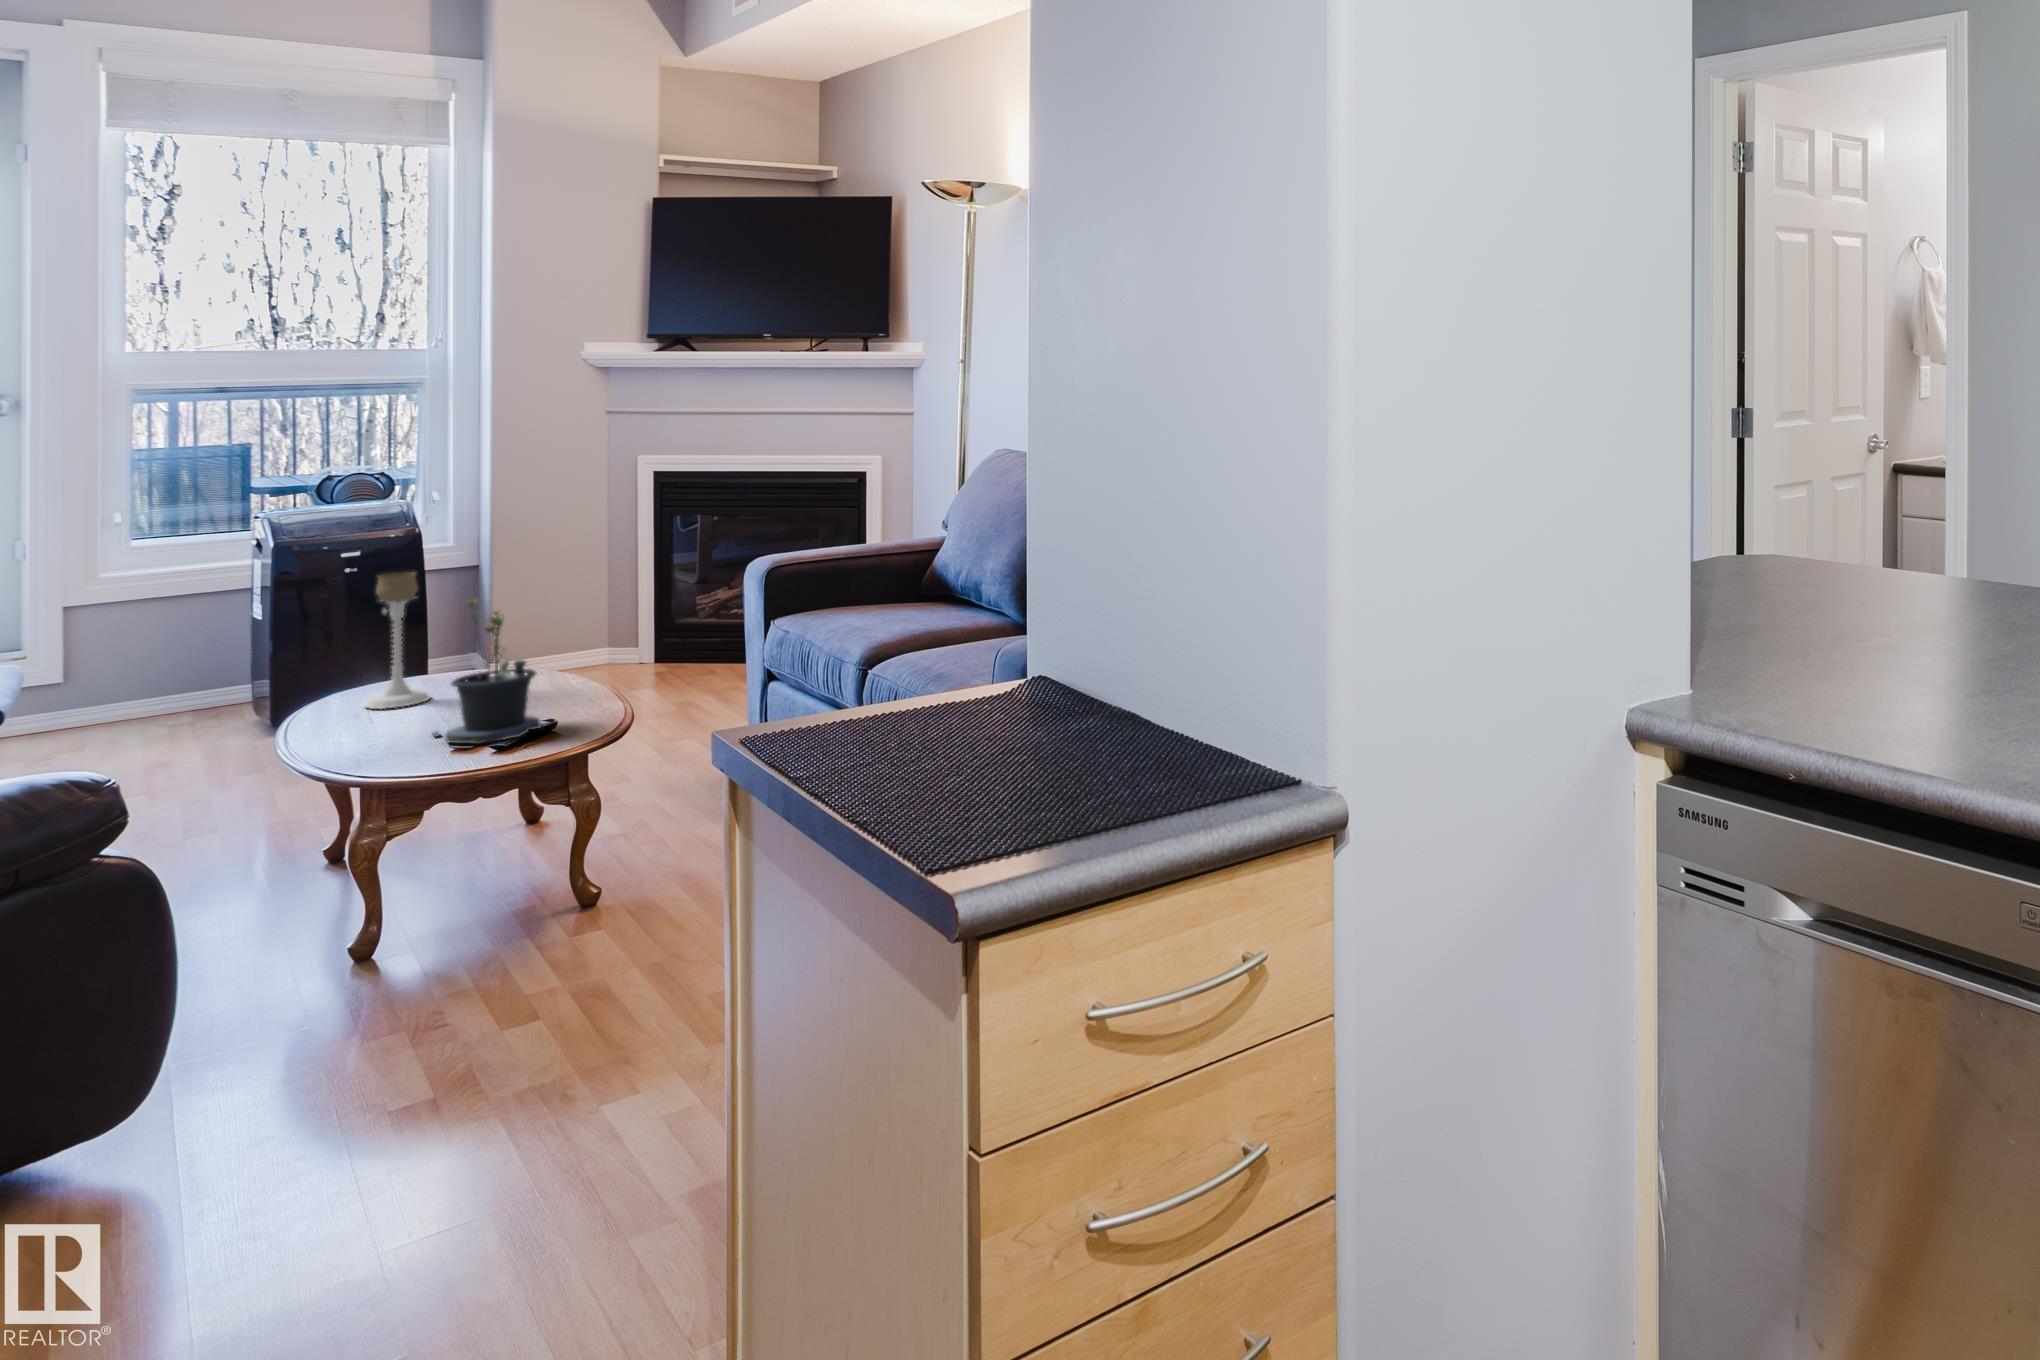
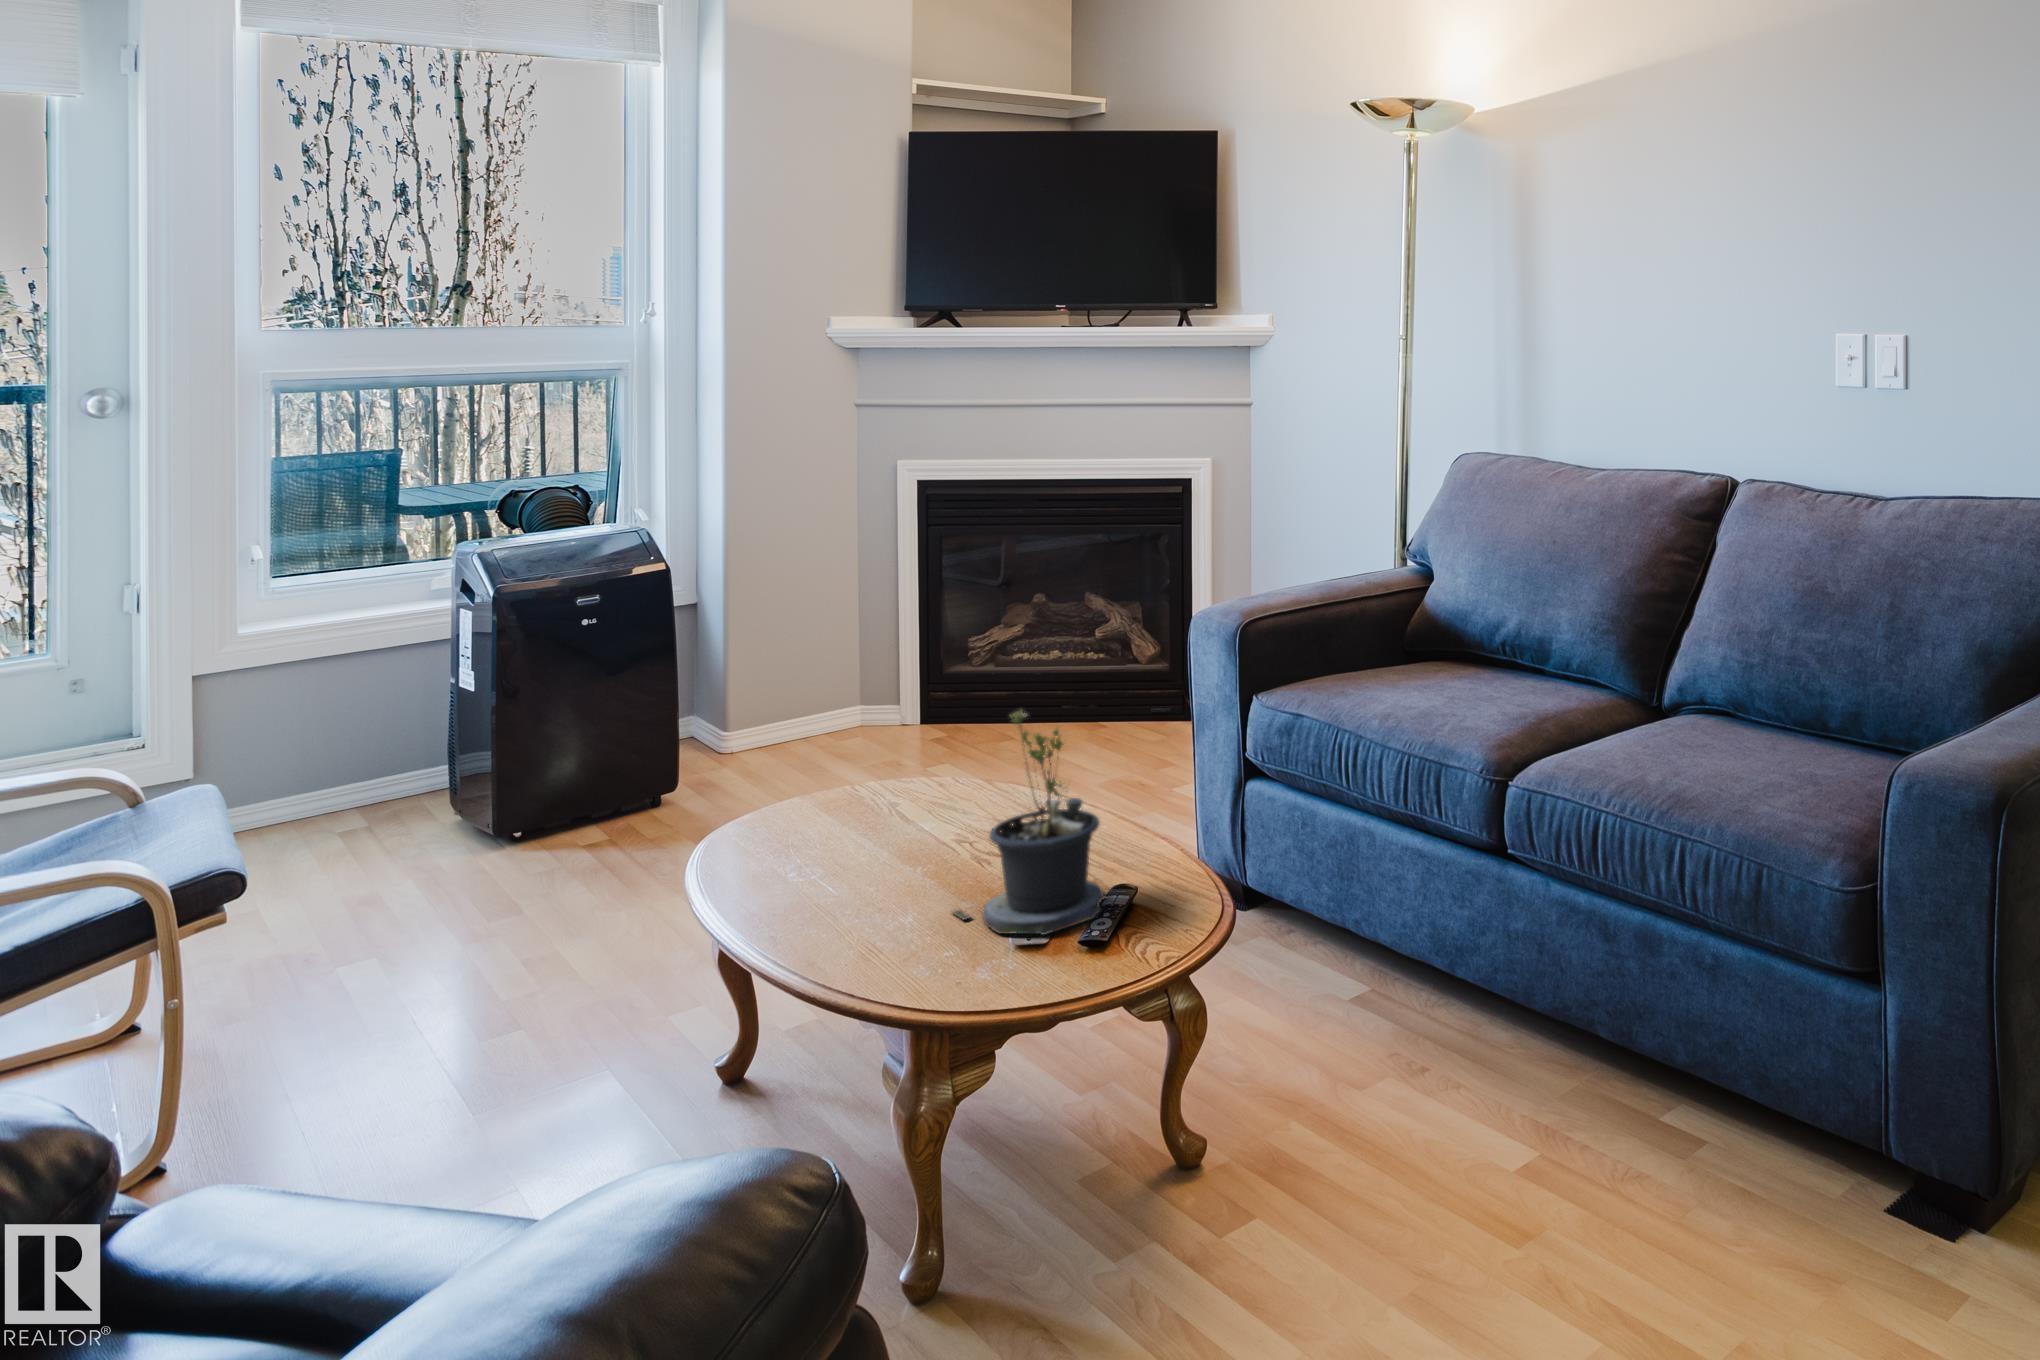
candle holder: present [364,572,430,709] -> none [796,657,881,864]

